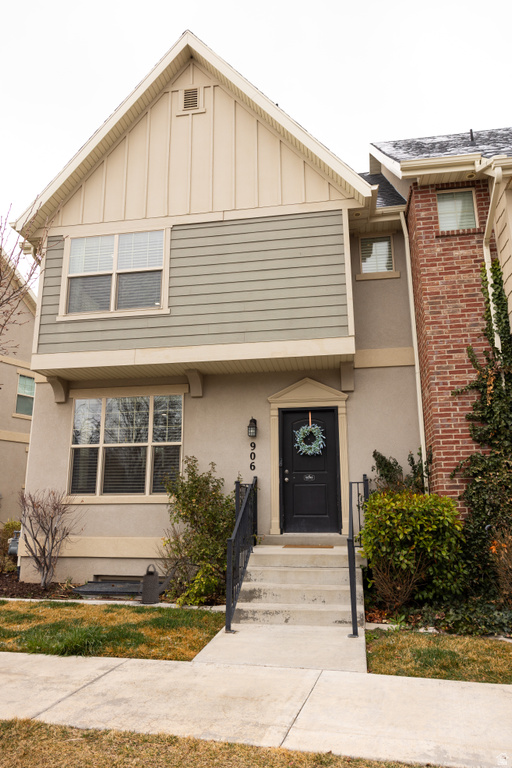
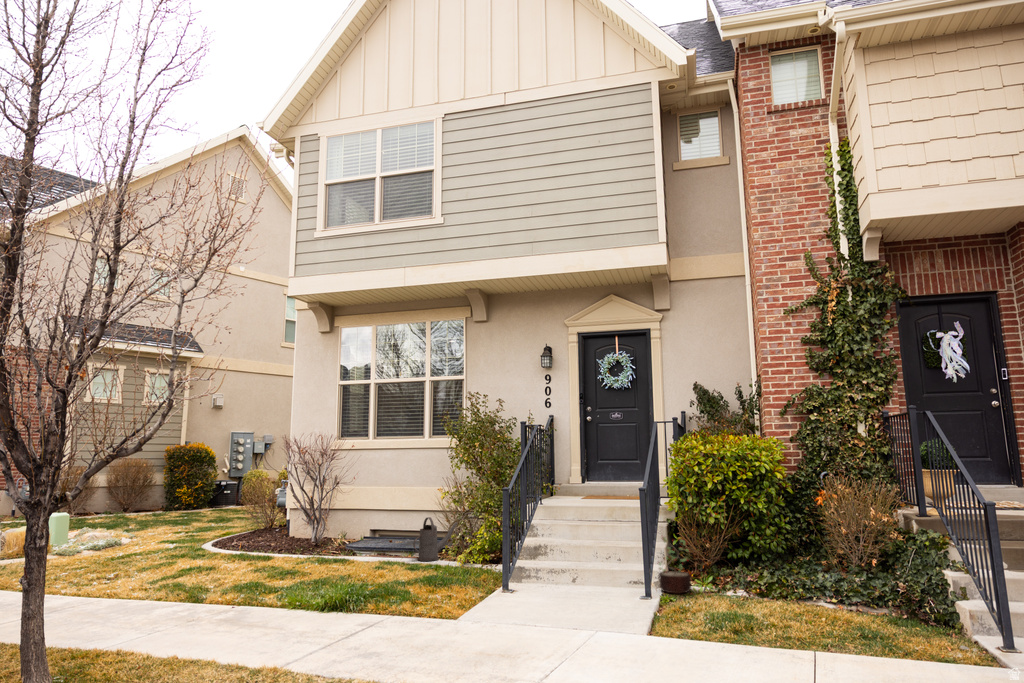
decorative plant: none [361,580,390,632] -> present [659,537,691,593]

